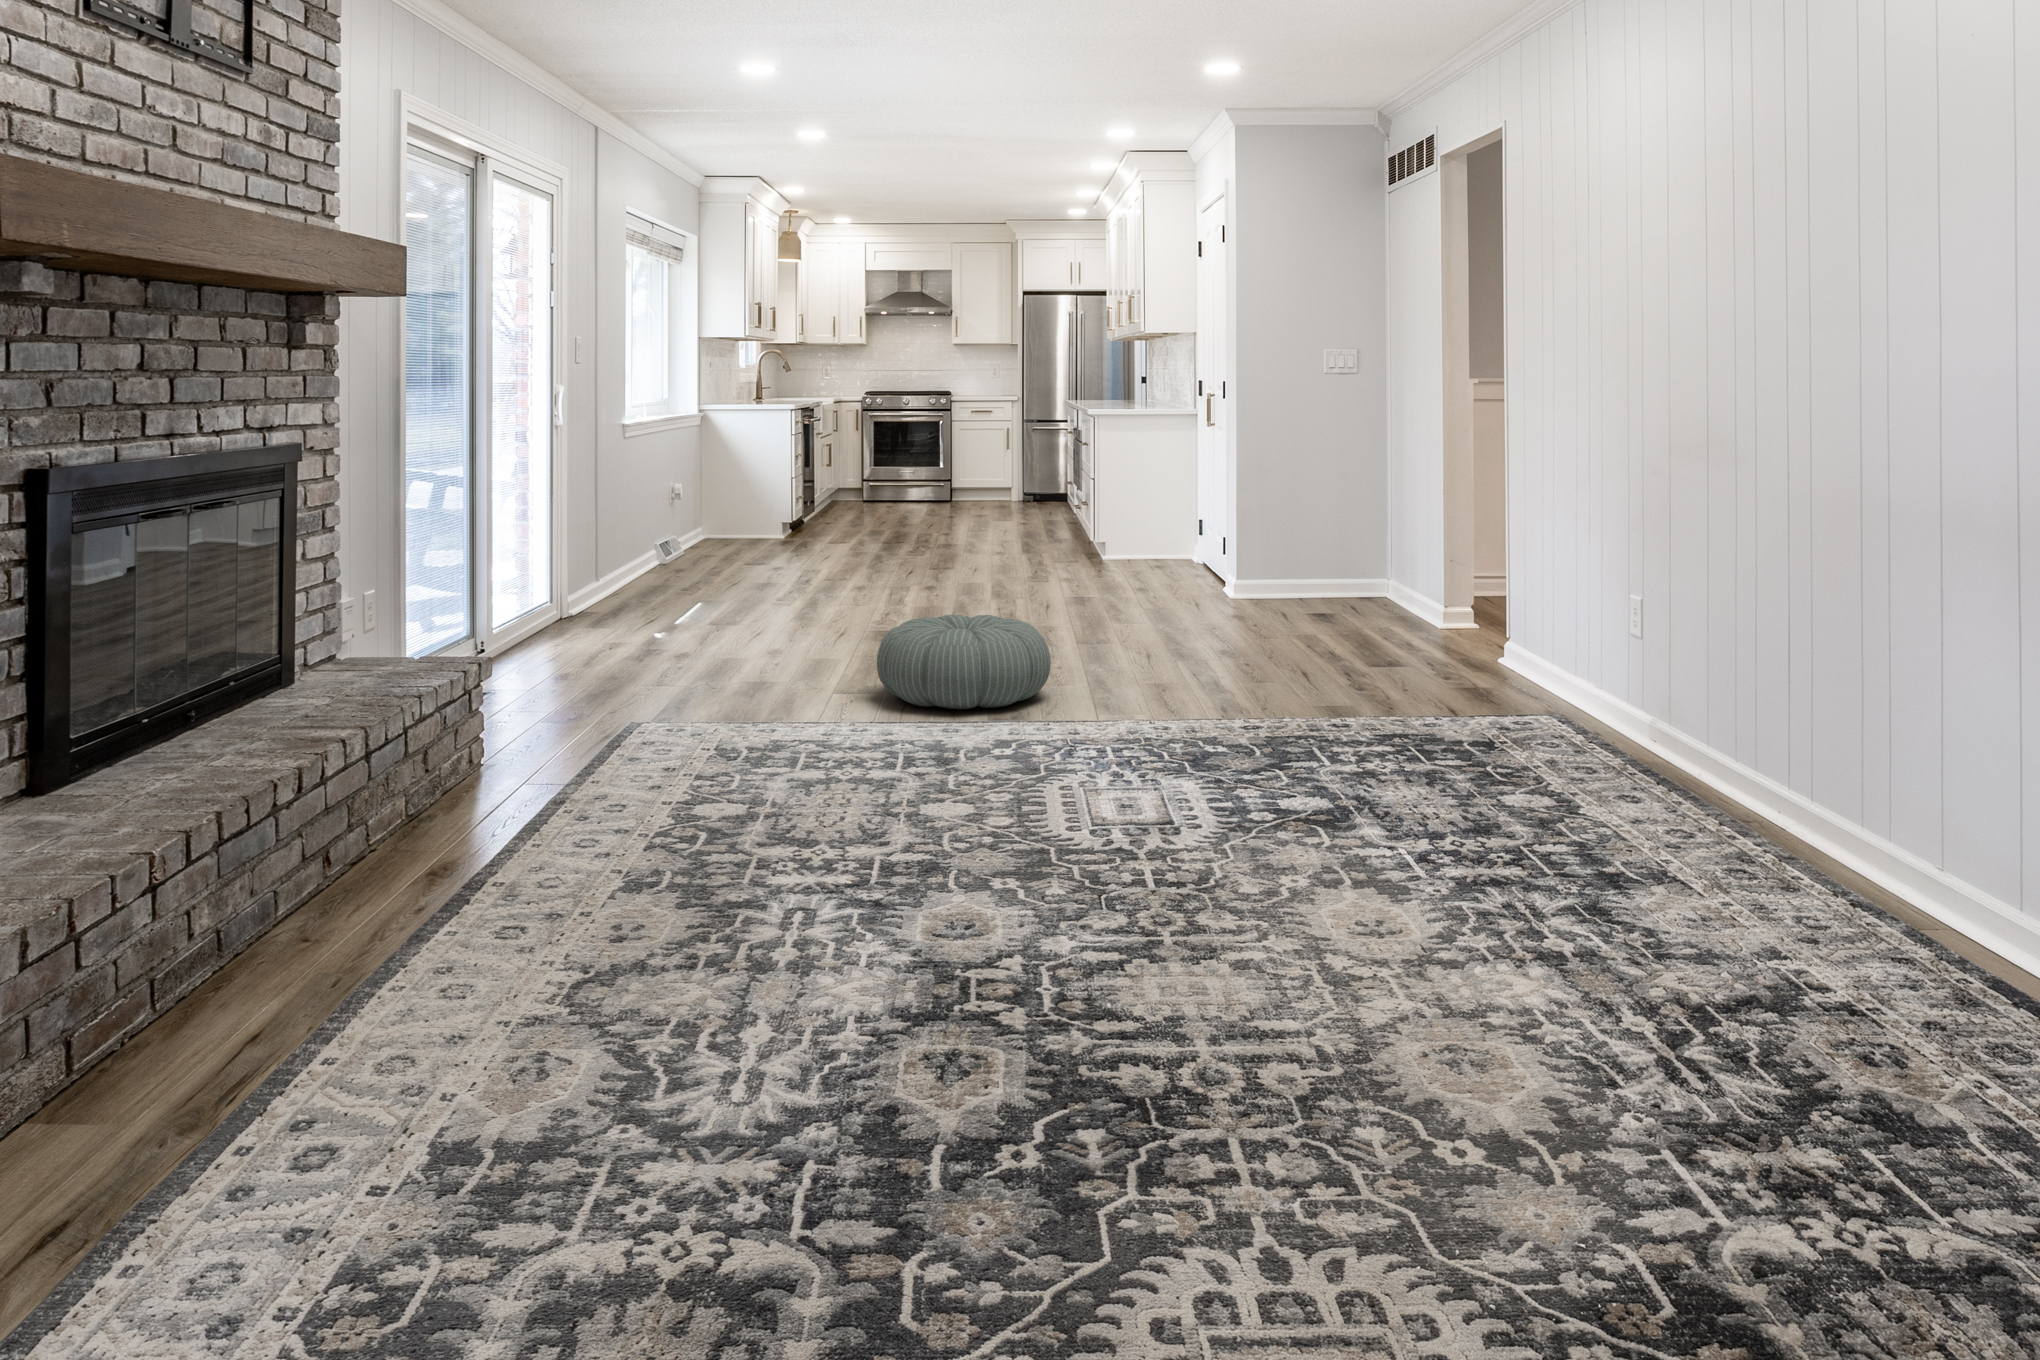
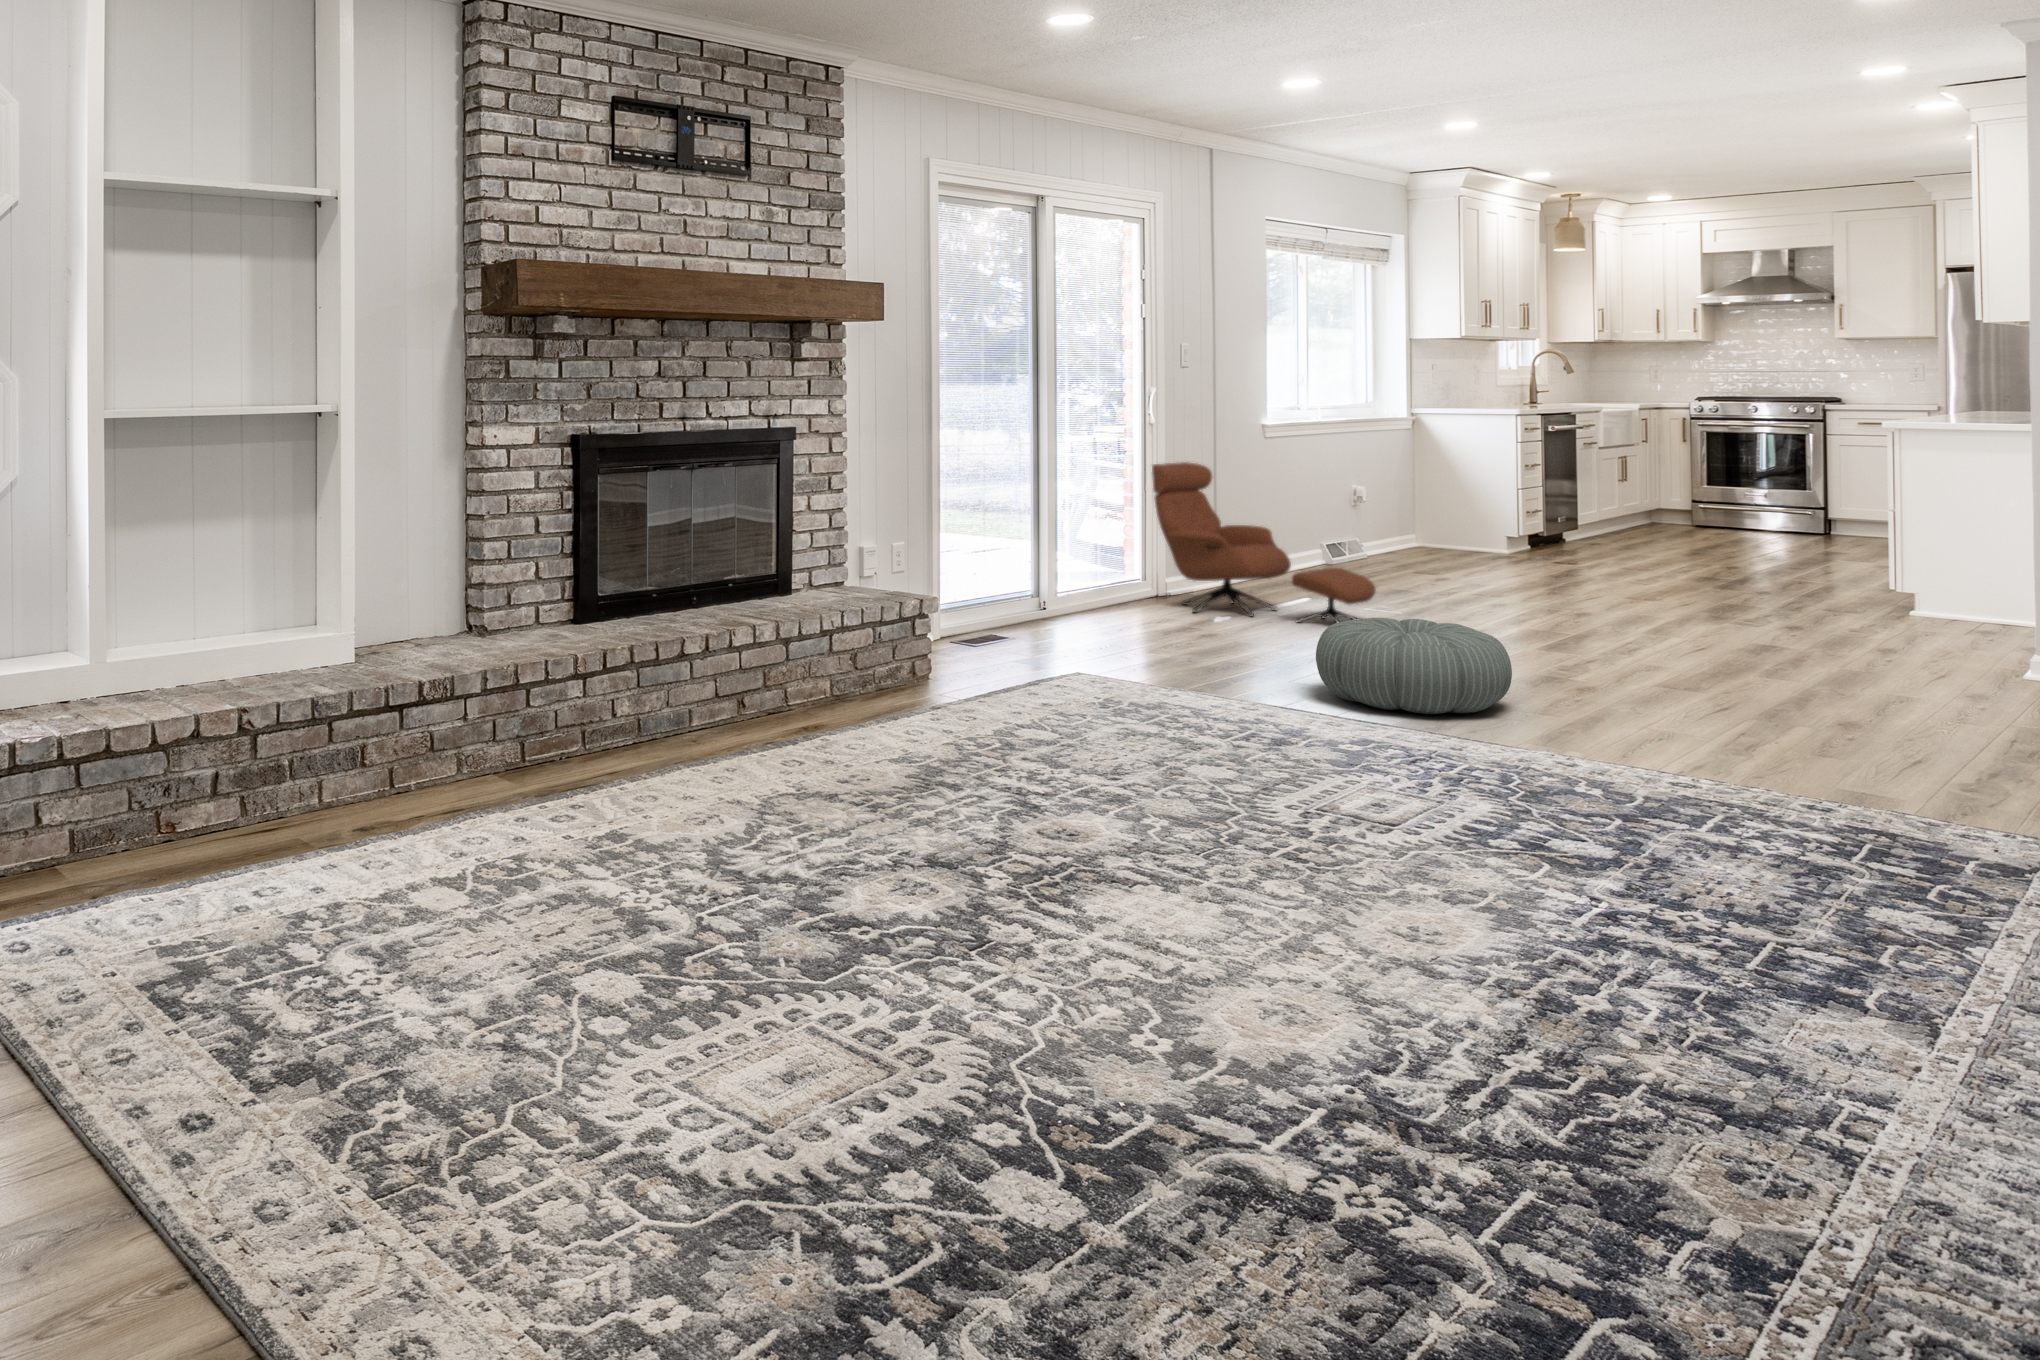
lounge chair: none [566,470,800,637] -> present [1152,462,1376,623]

